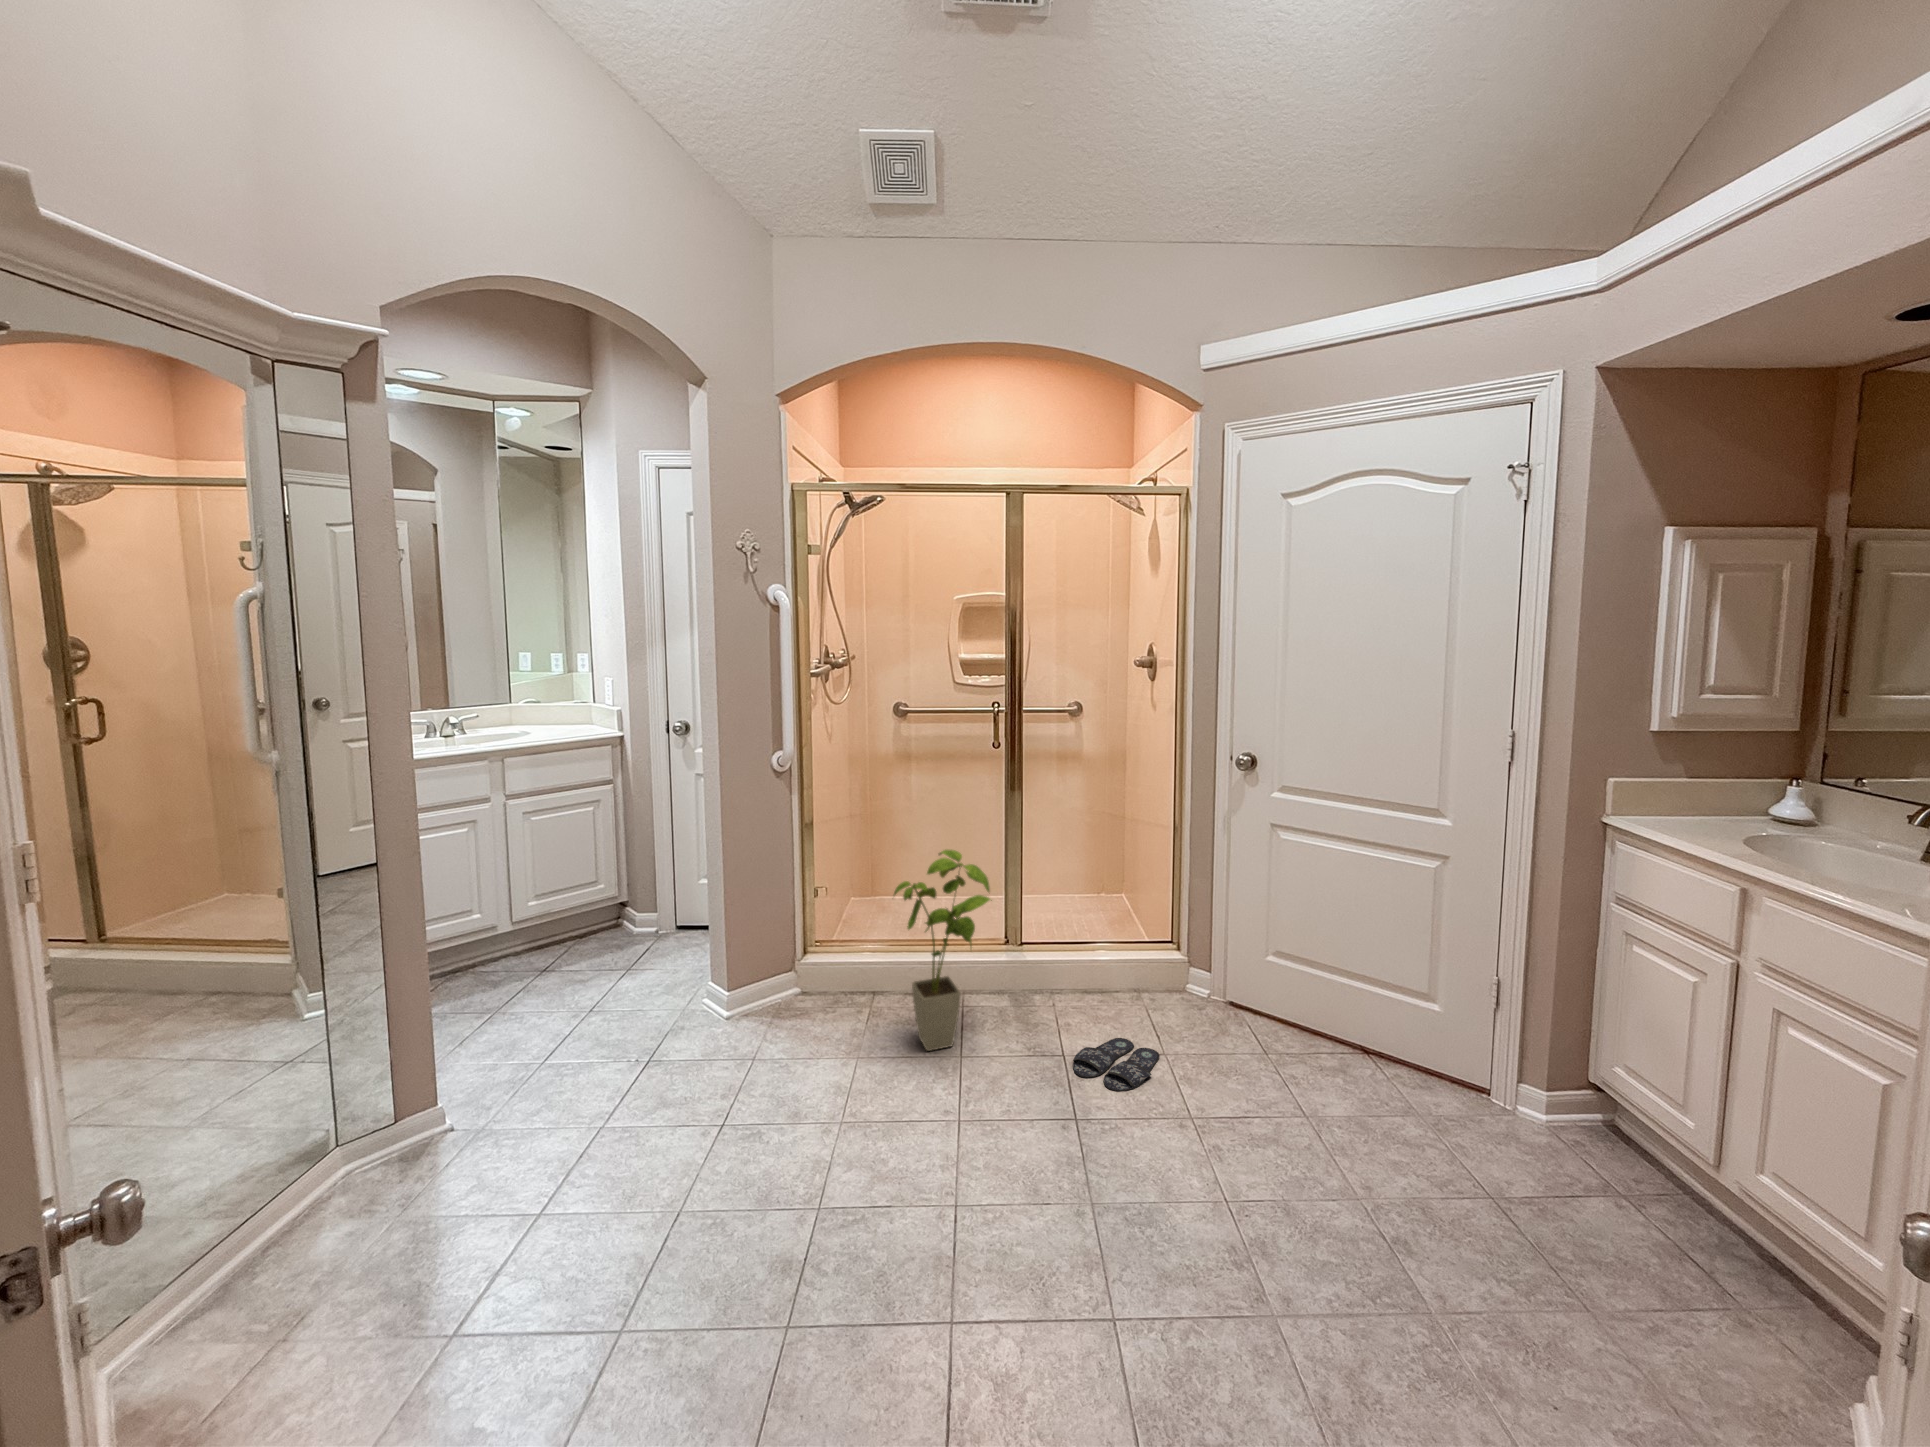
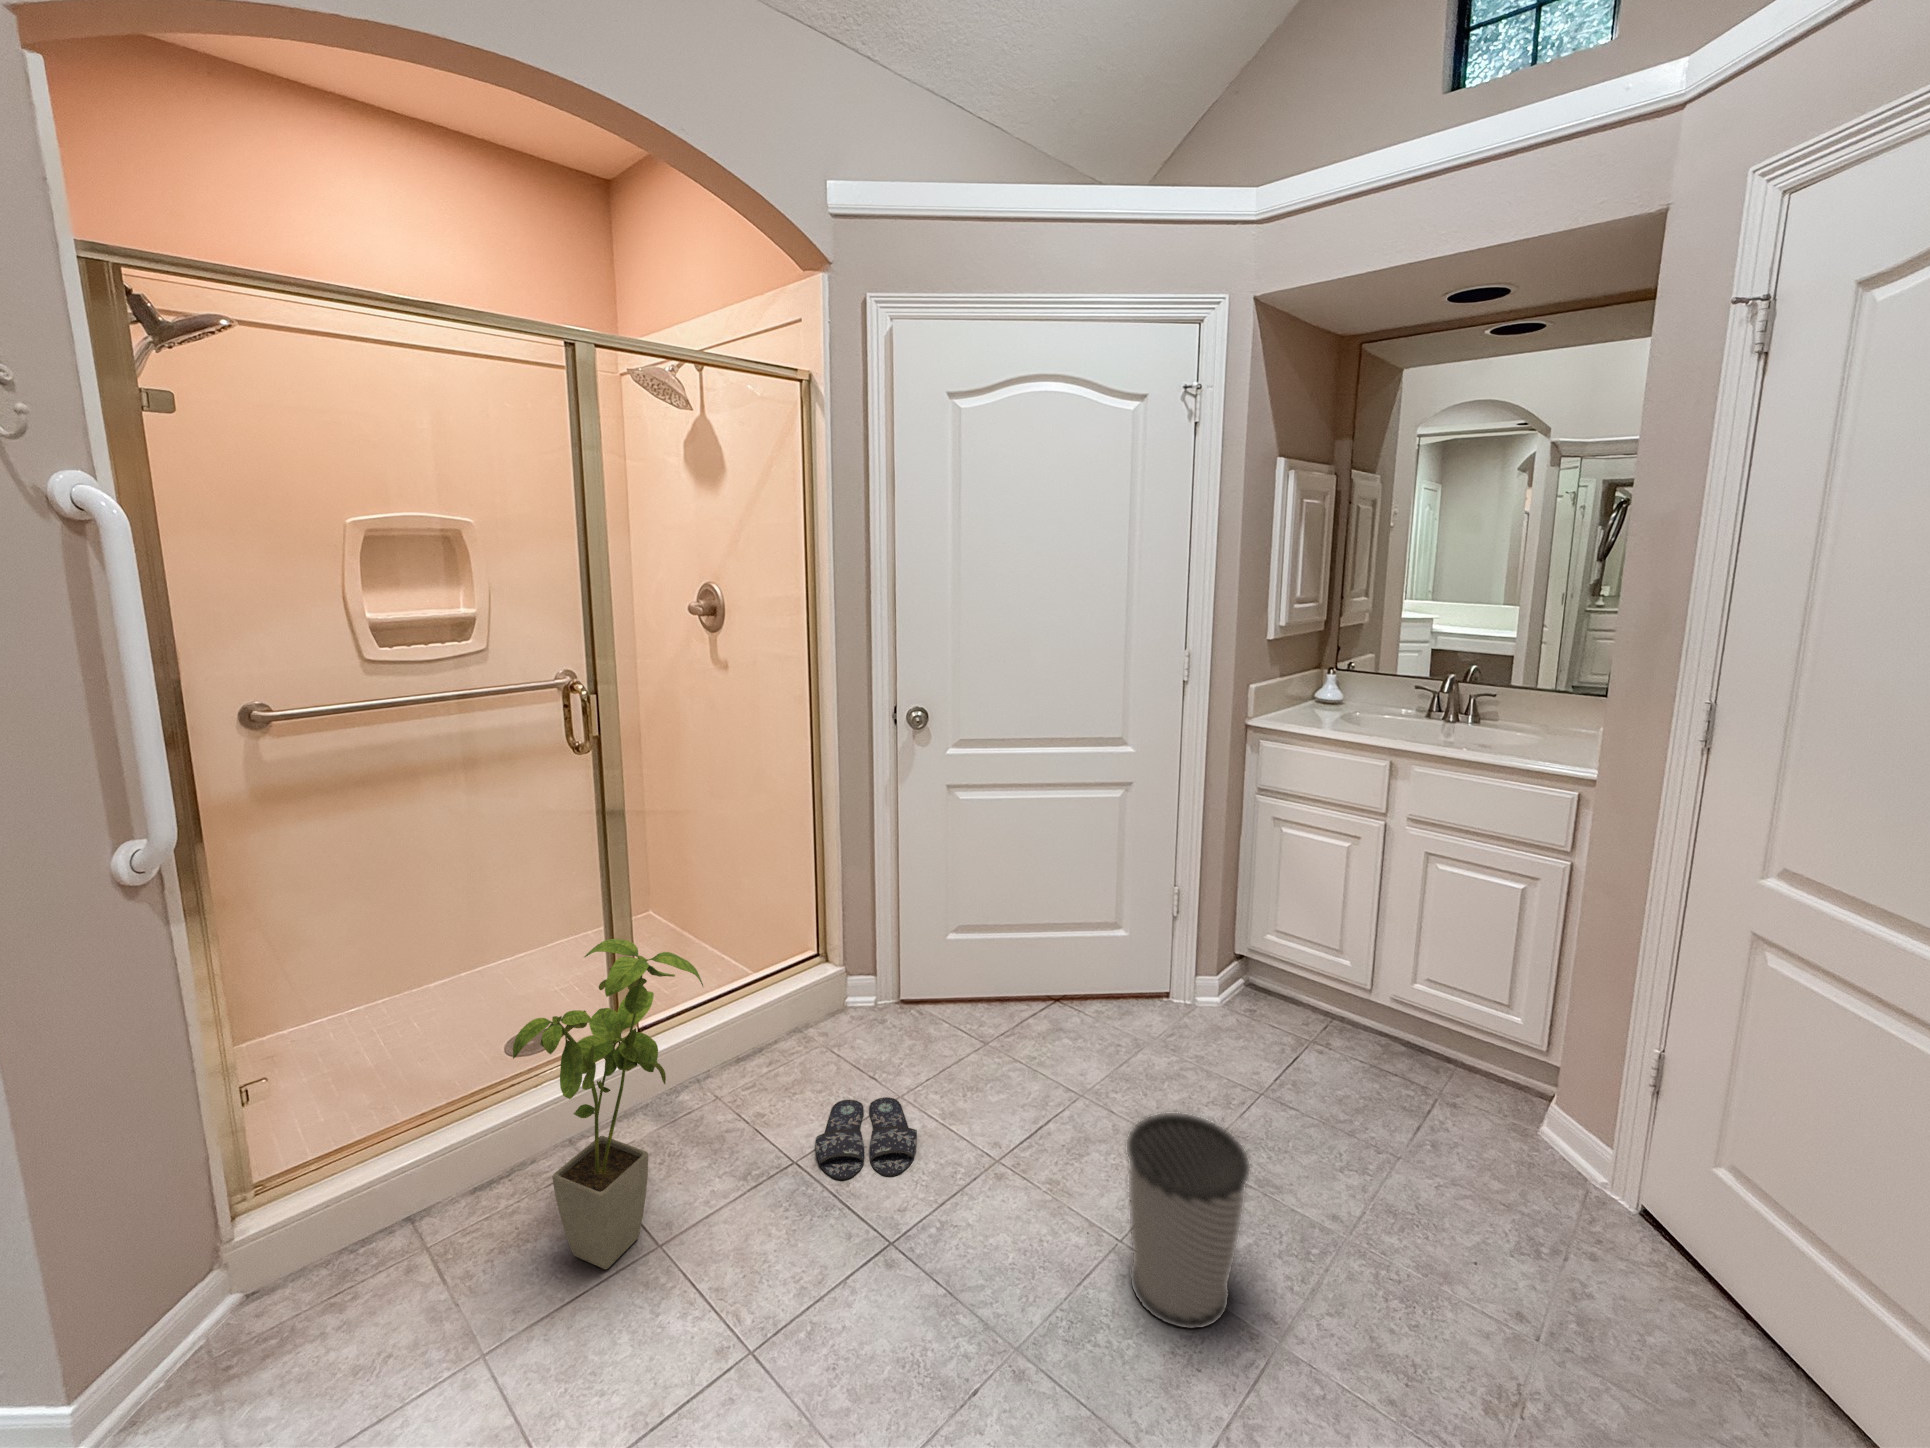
wastebasket: none [1188,1096,1292,1280] -> present [1127,1113,1250,1328]

